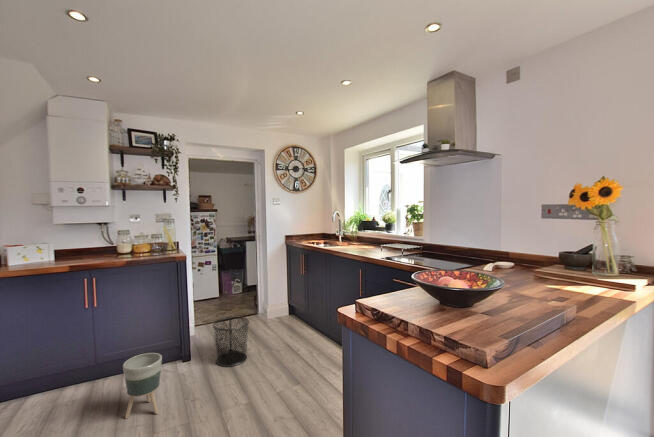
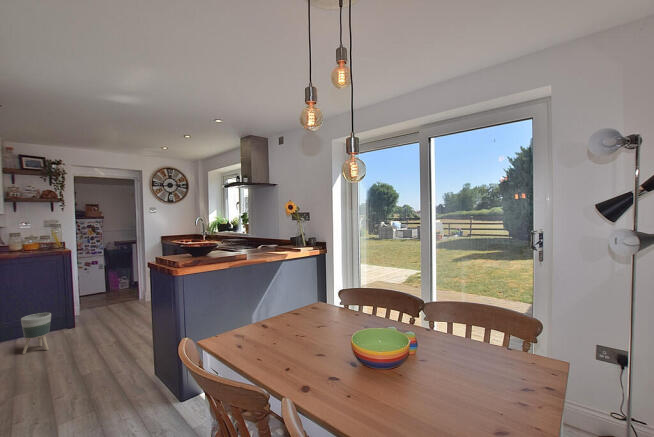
trash can: present [213,317,249,367] -> none [93,294,124,327]

